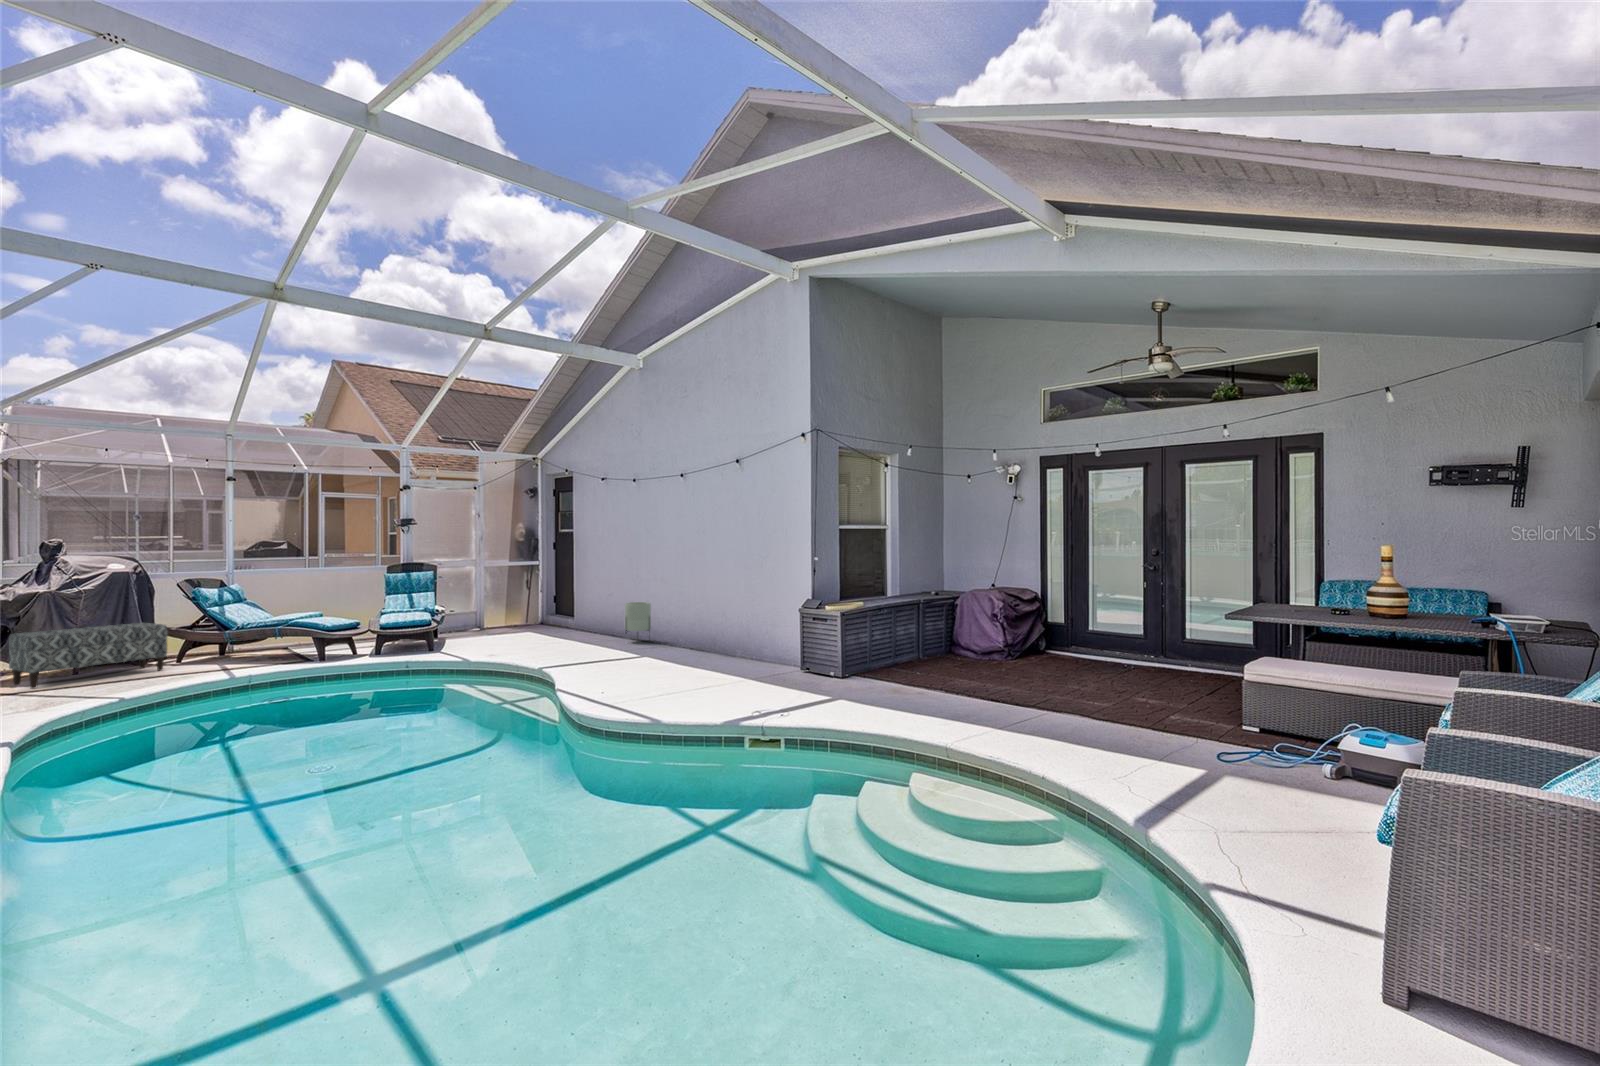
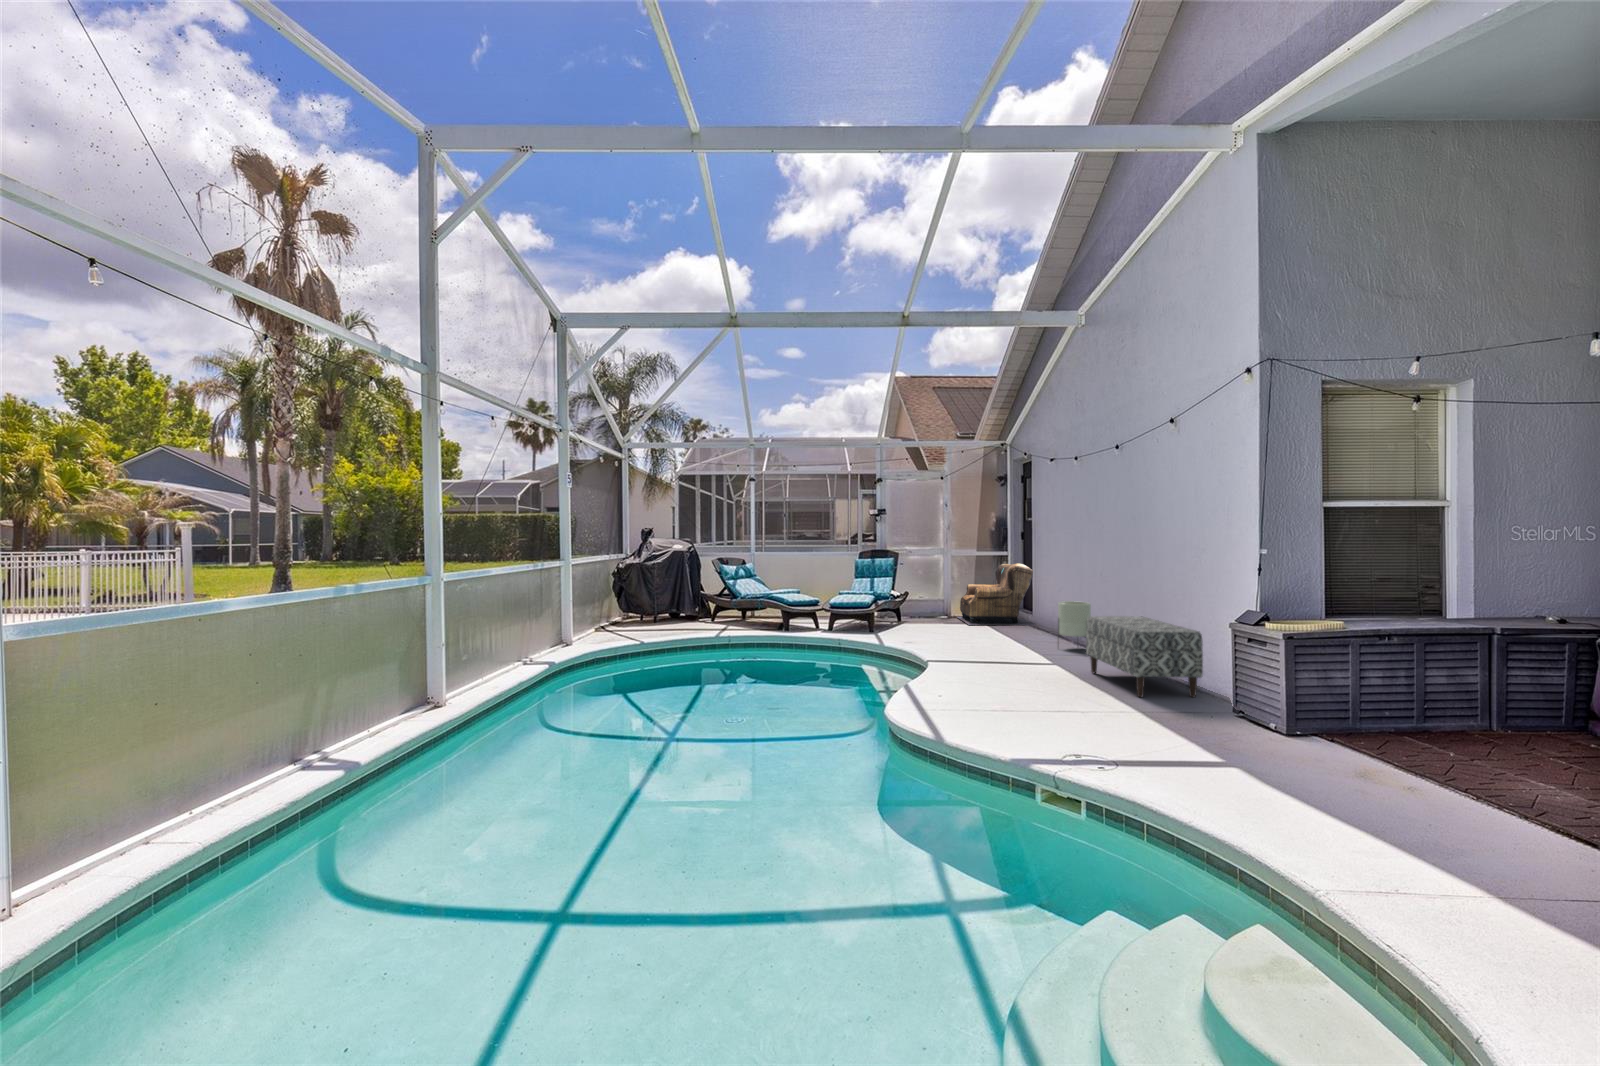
armchair: none [492,572,578,632] -> present [958,563,1036,625]
bench: present [9,622,168,689] -> present [1086,616,1203,697]

